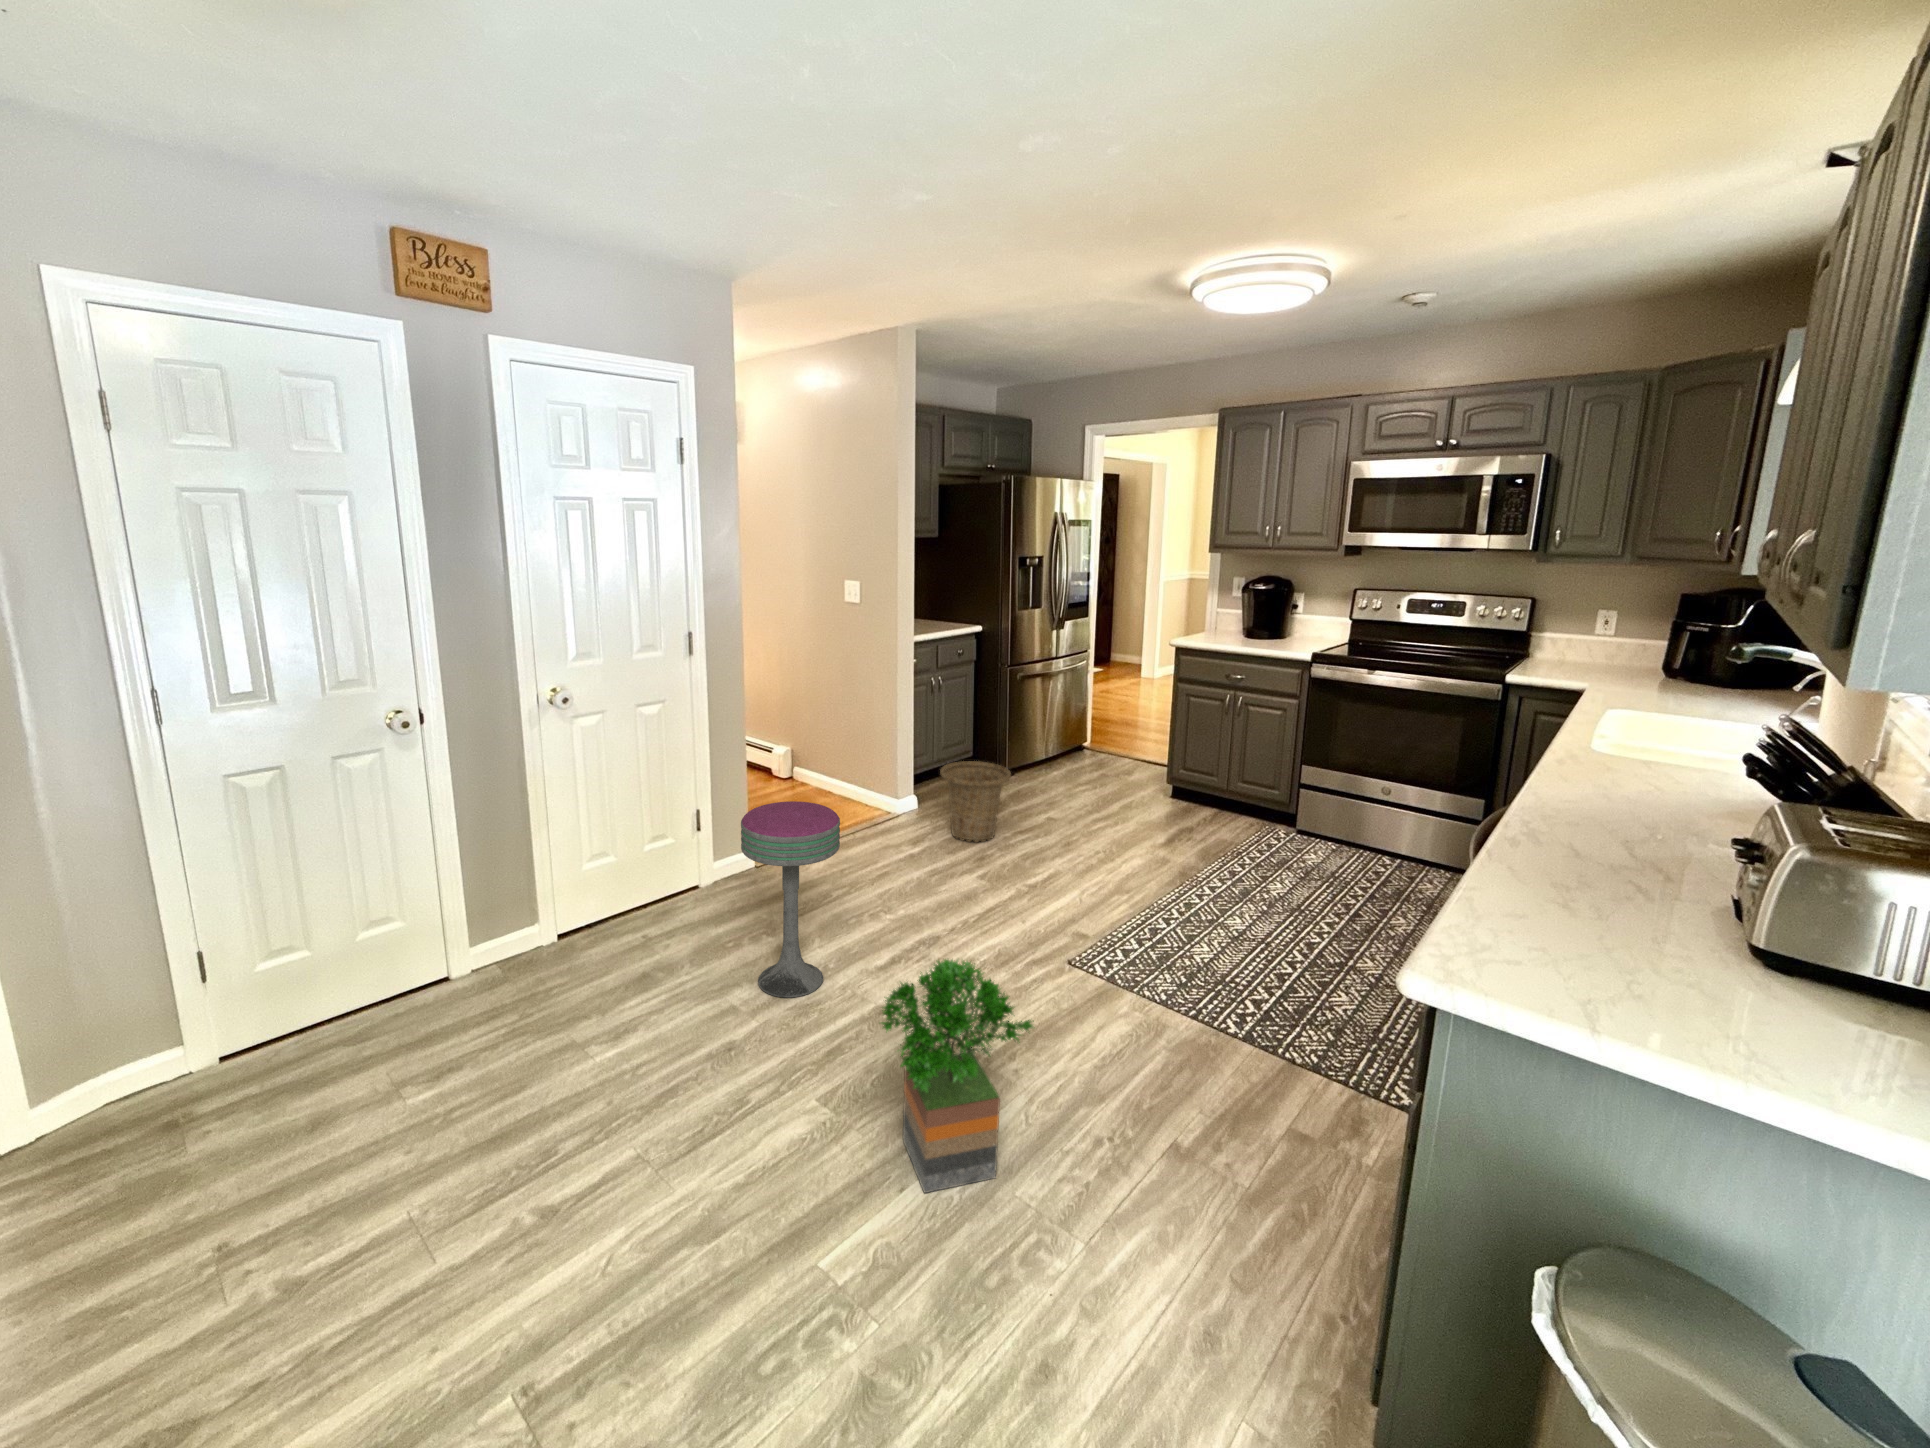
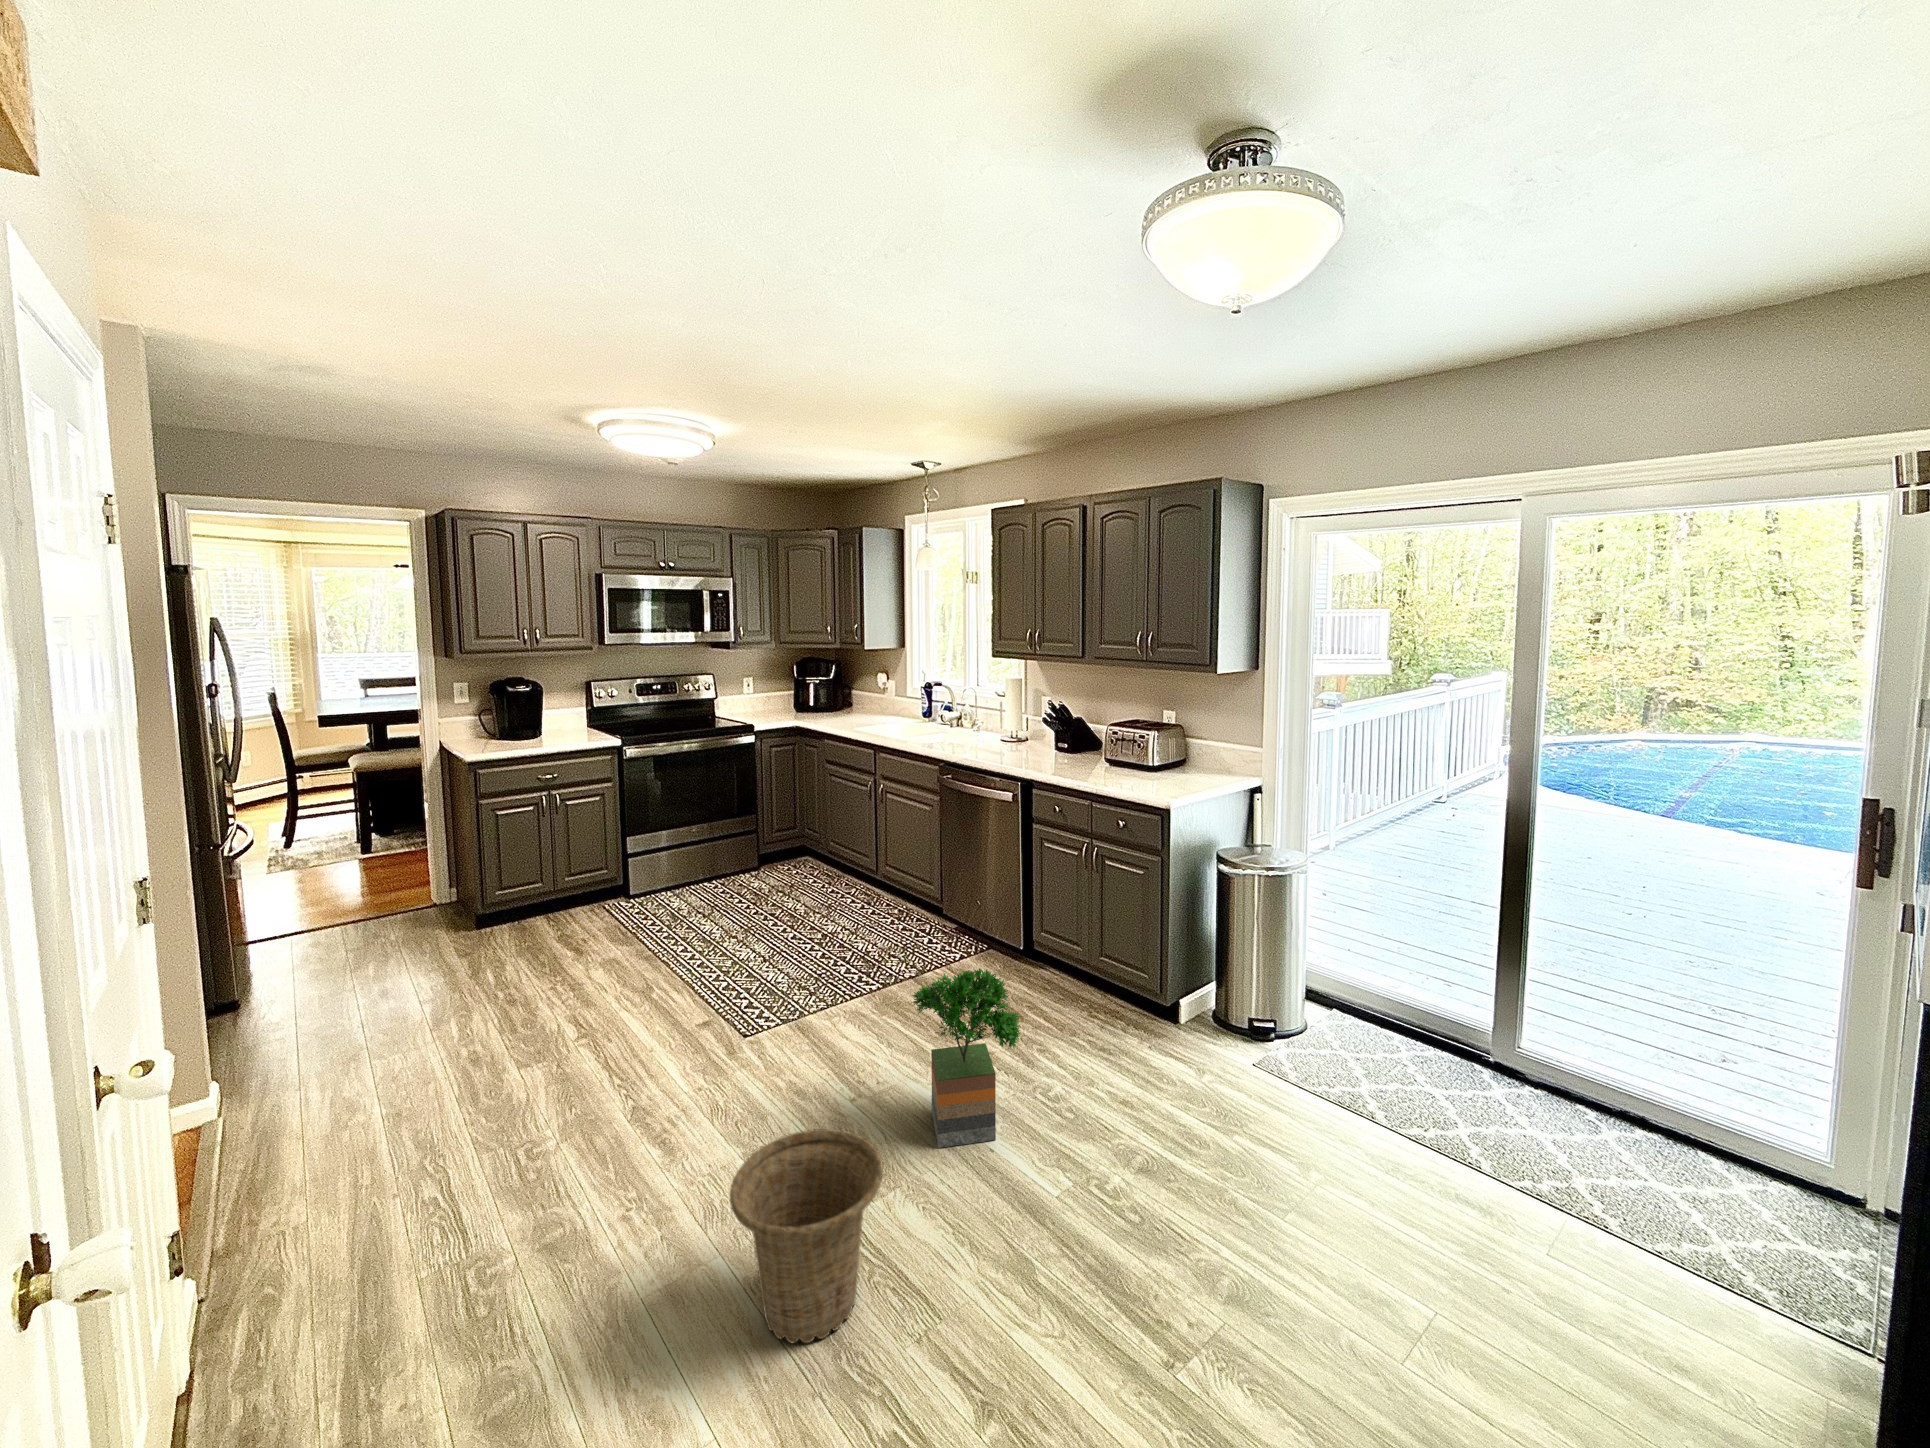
basket: present [940,761,1011,842] -> present [730,1129,883,1343]
bar stool: present [741,801,840,998] -> none [560,994,697,1262]

